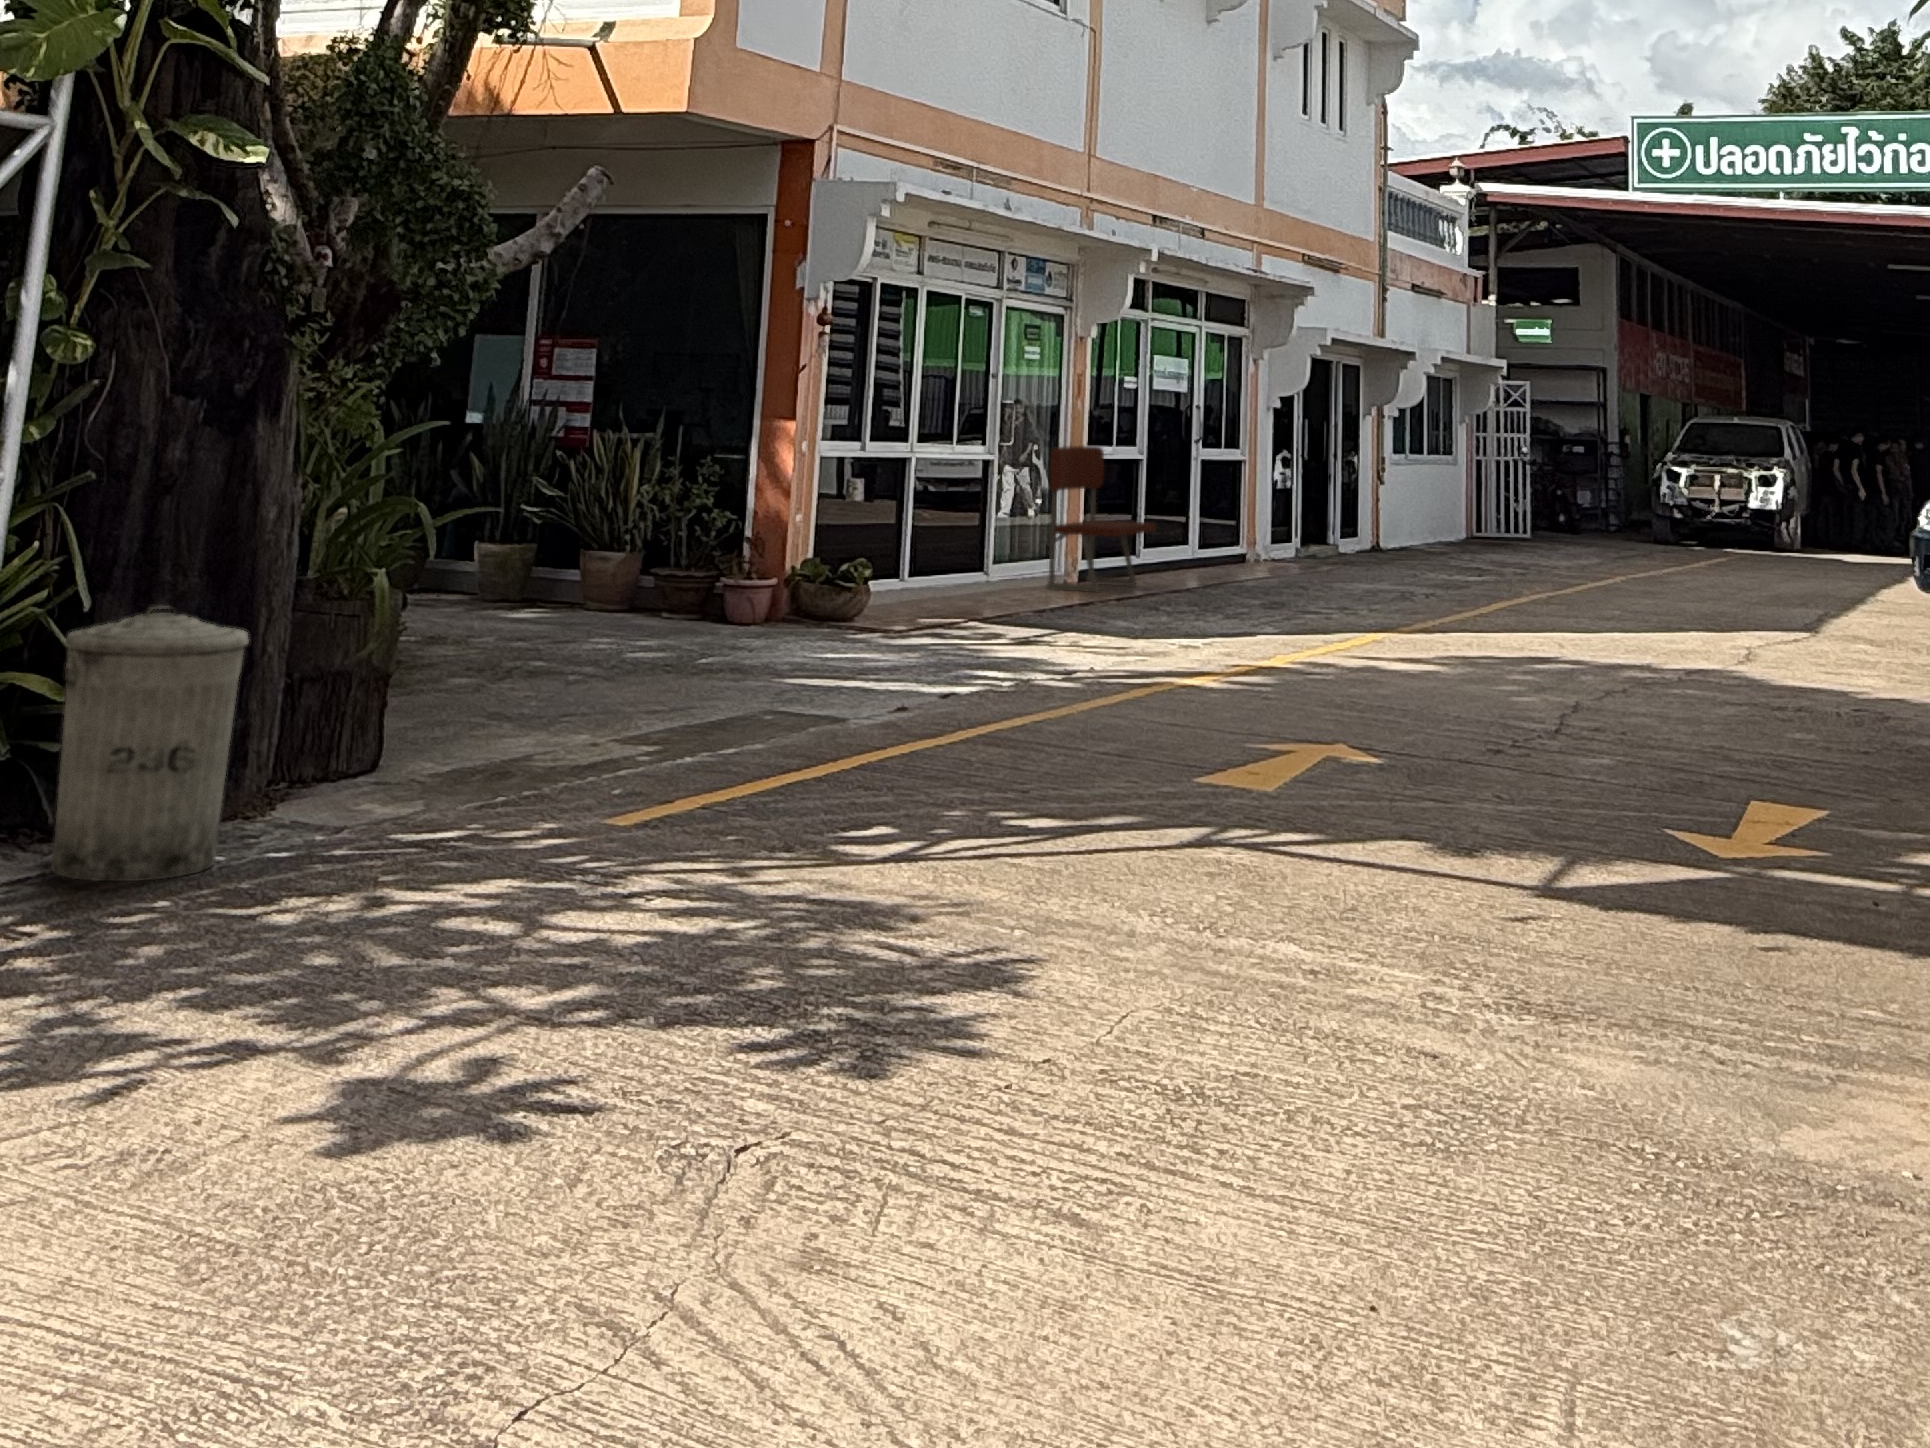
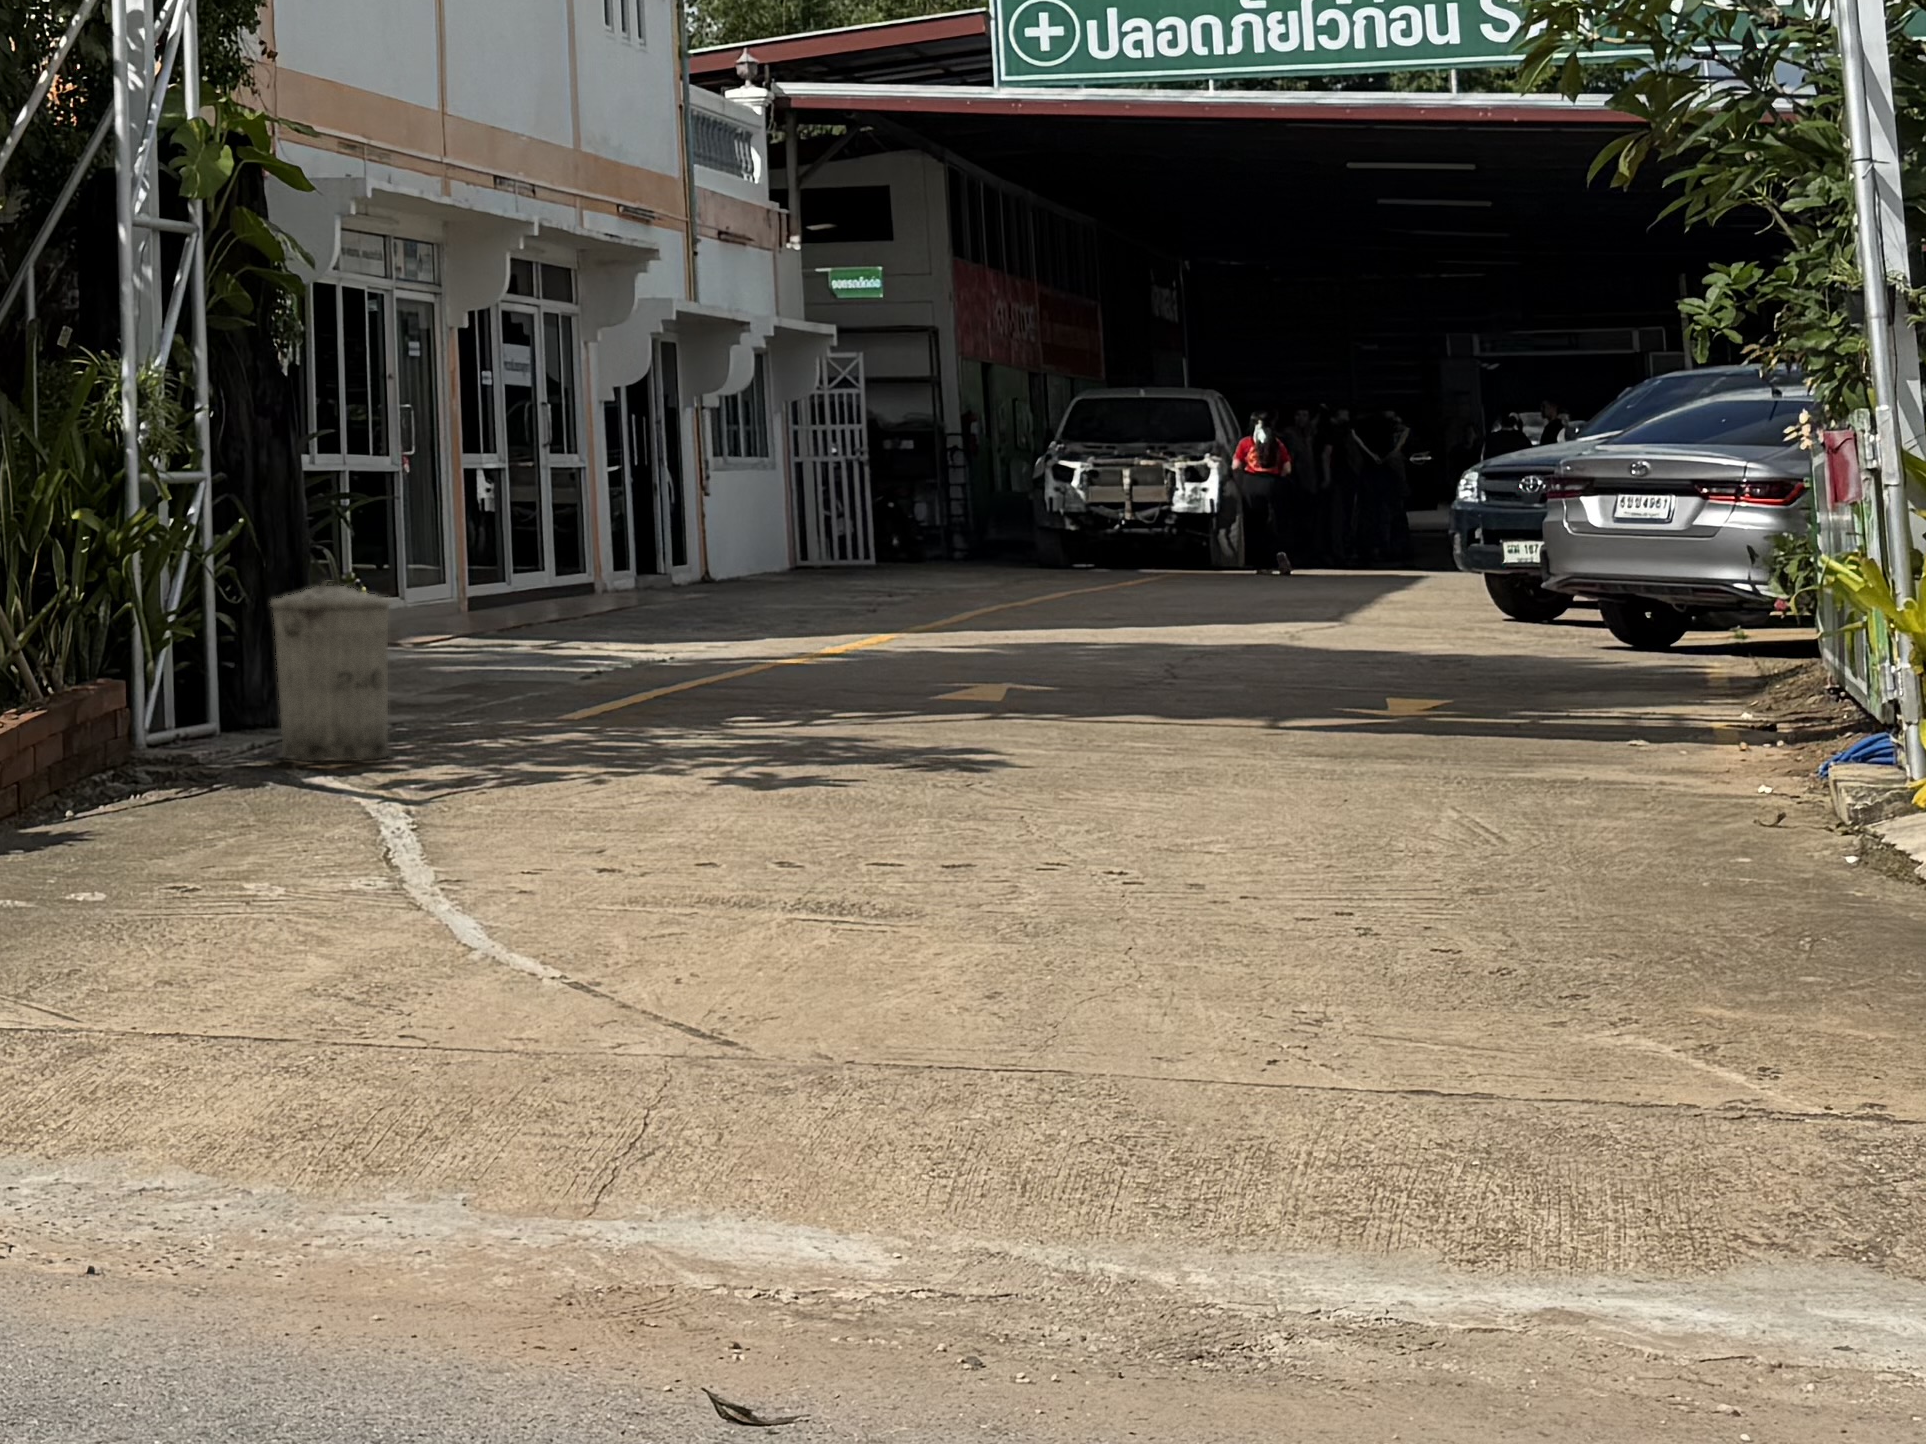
bench: present [1046,446,1156,592] -> none [436,461,551,628]

